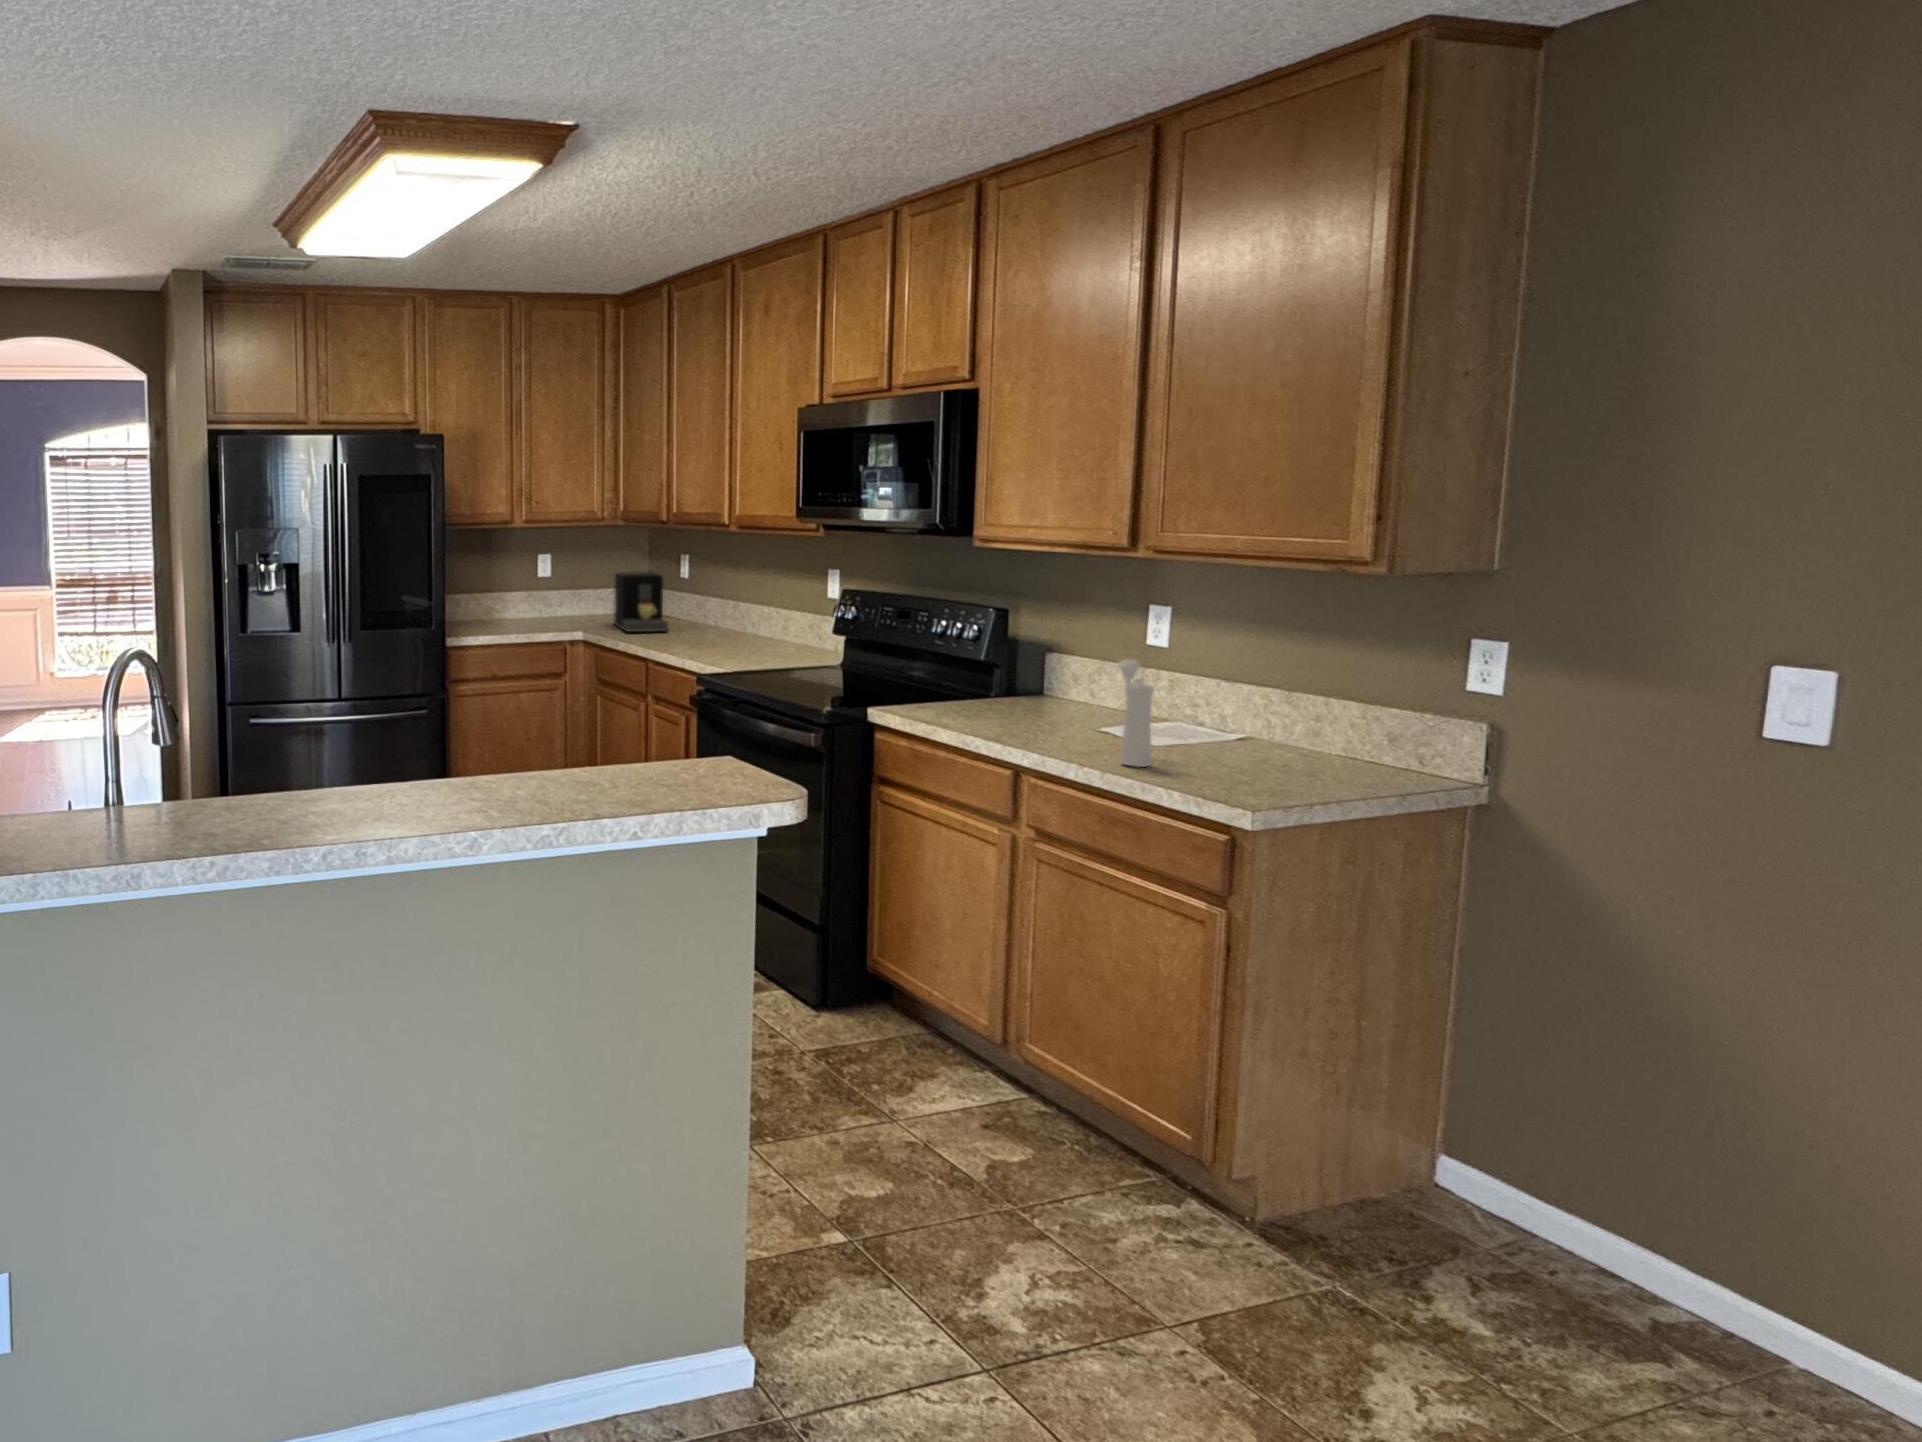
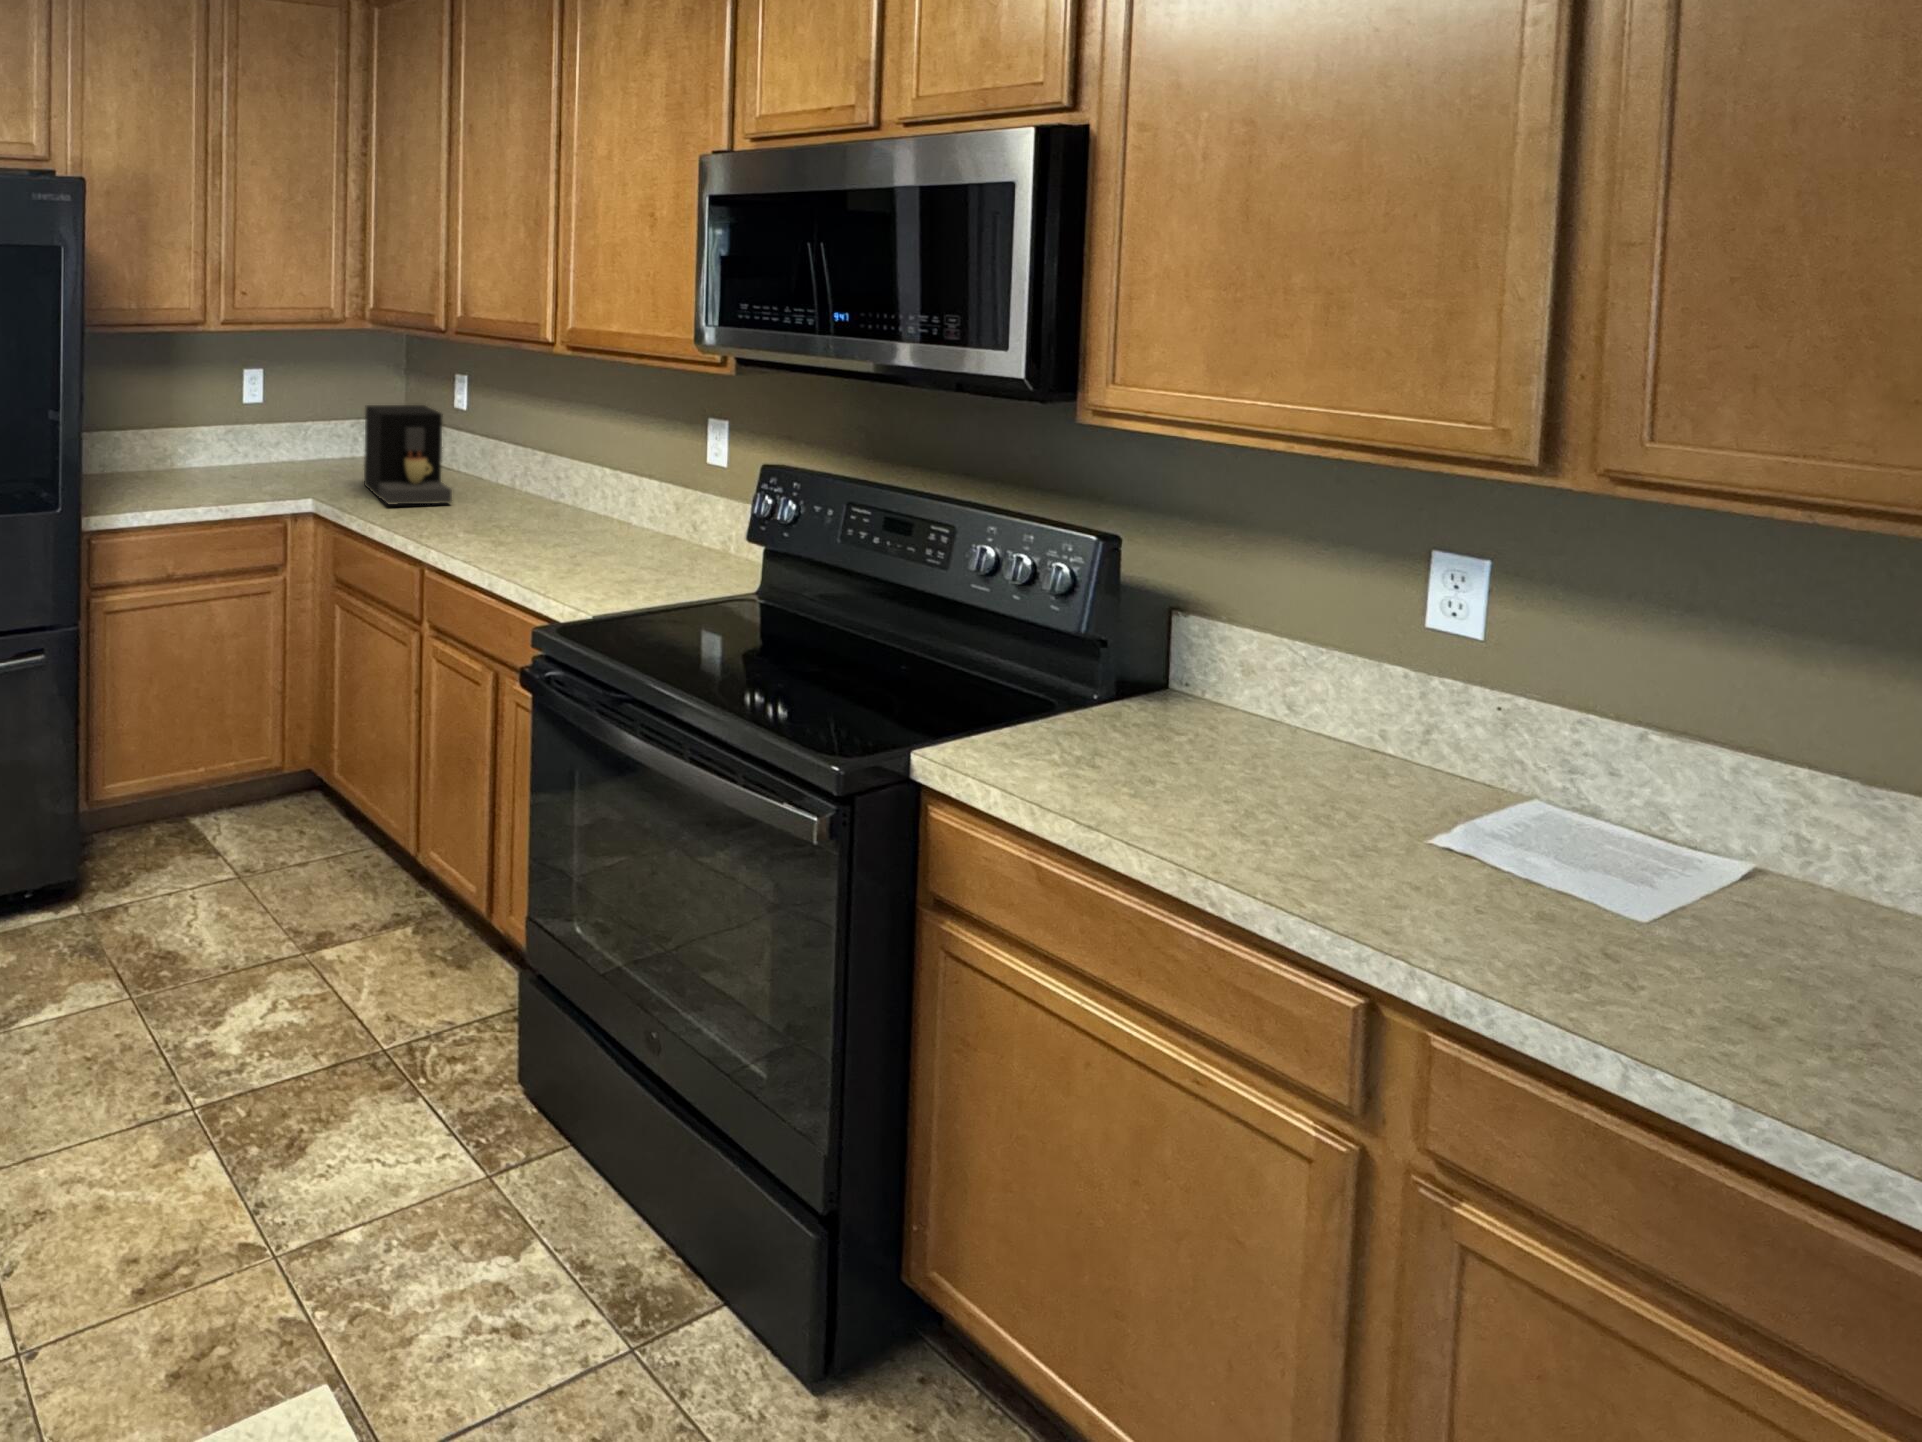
pepper mill: present [1119,660,1154,767] -> none [1600,737,1780,1041]

